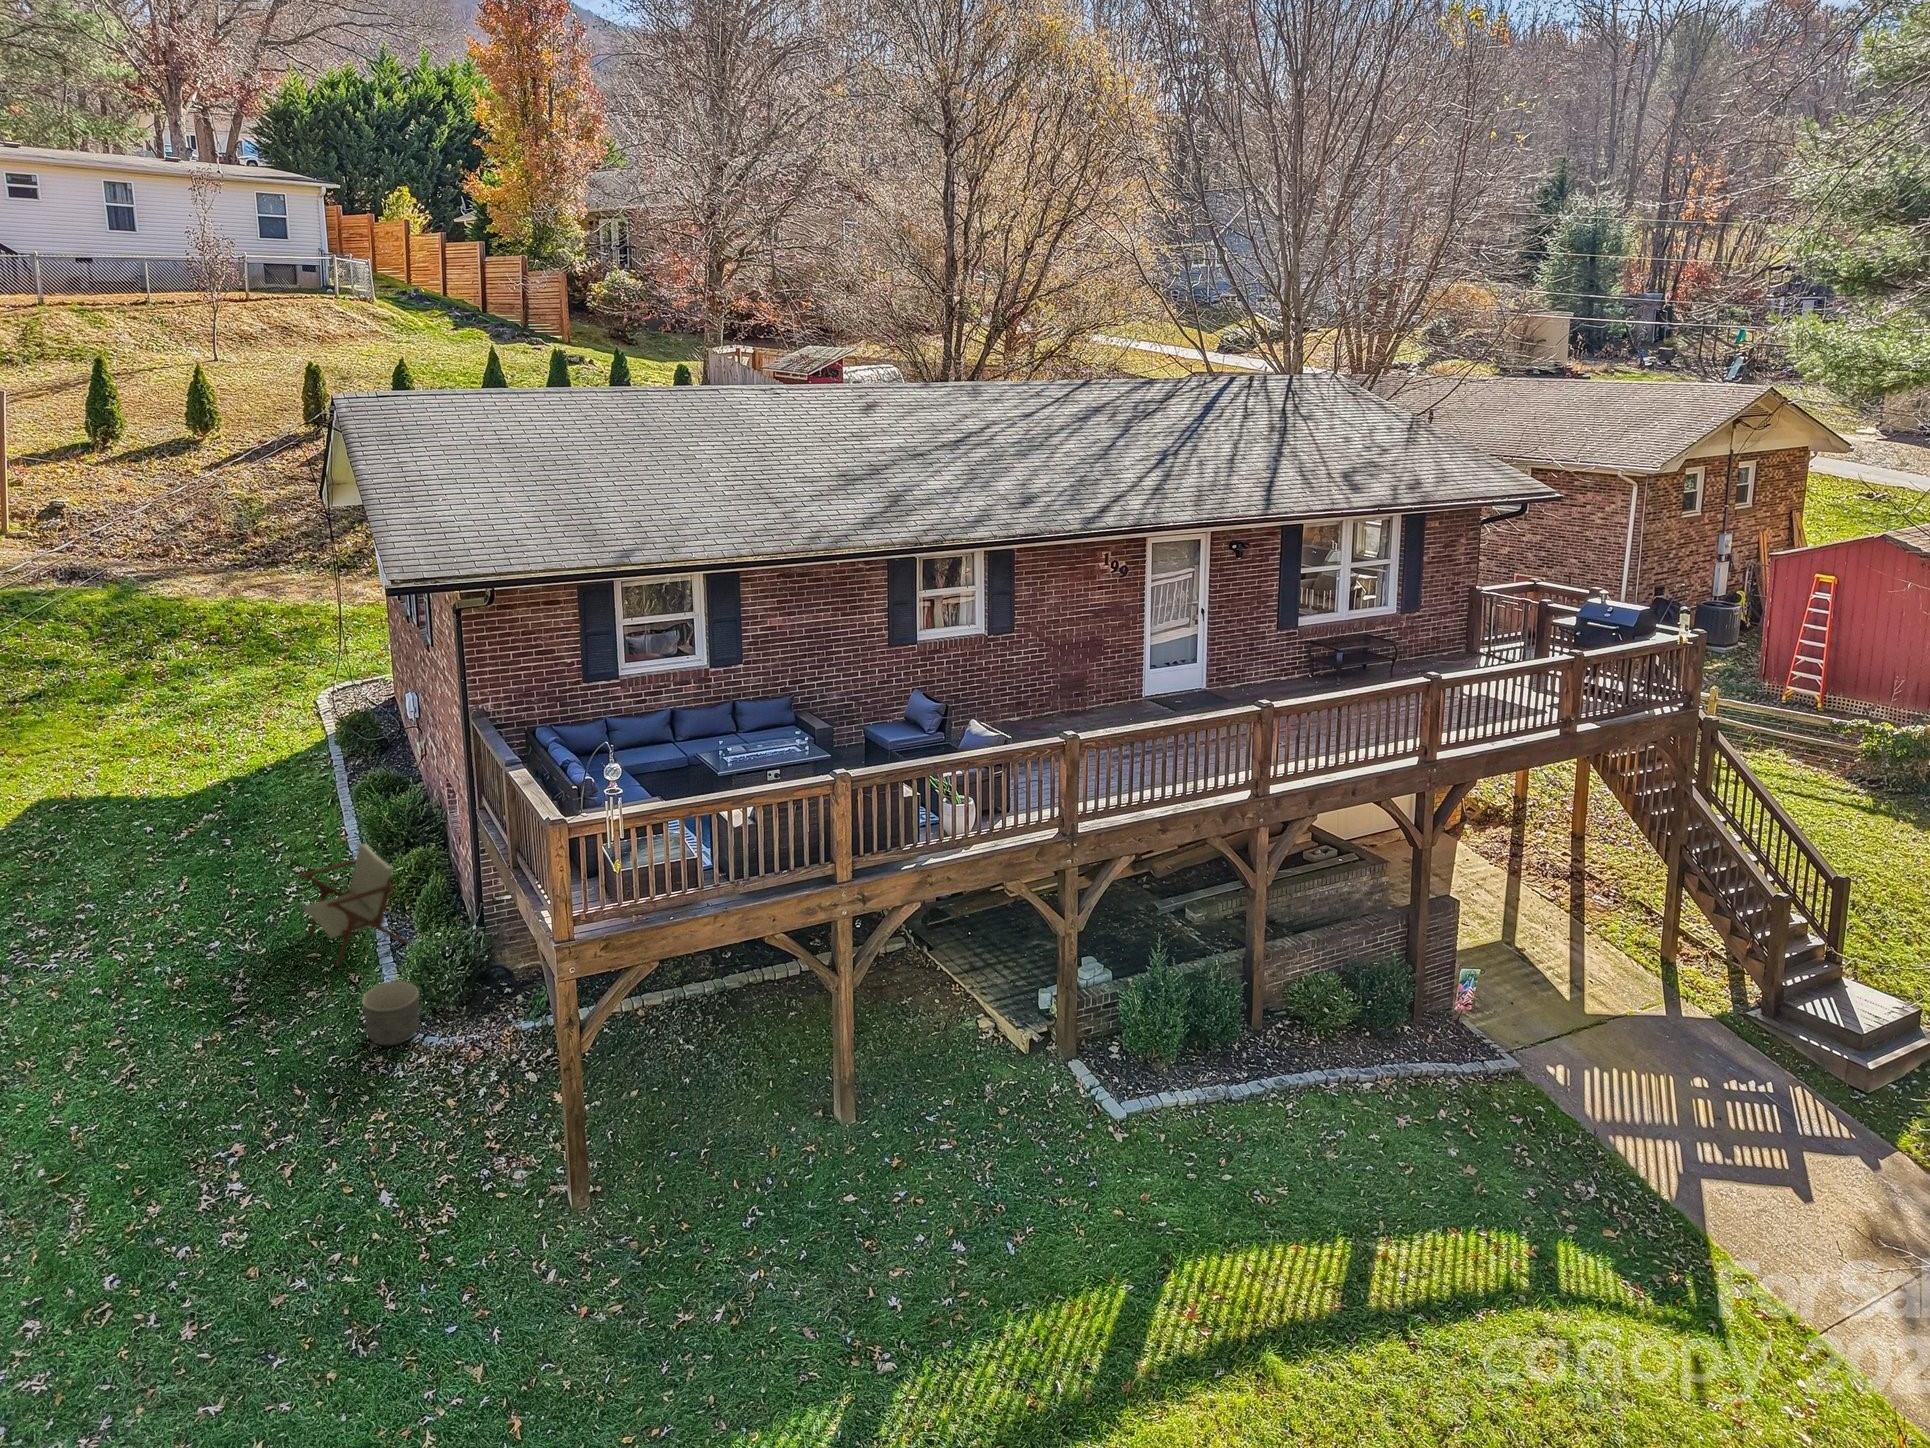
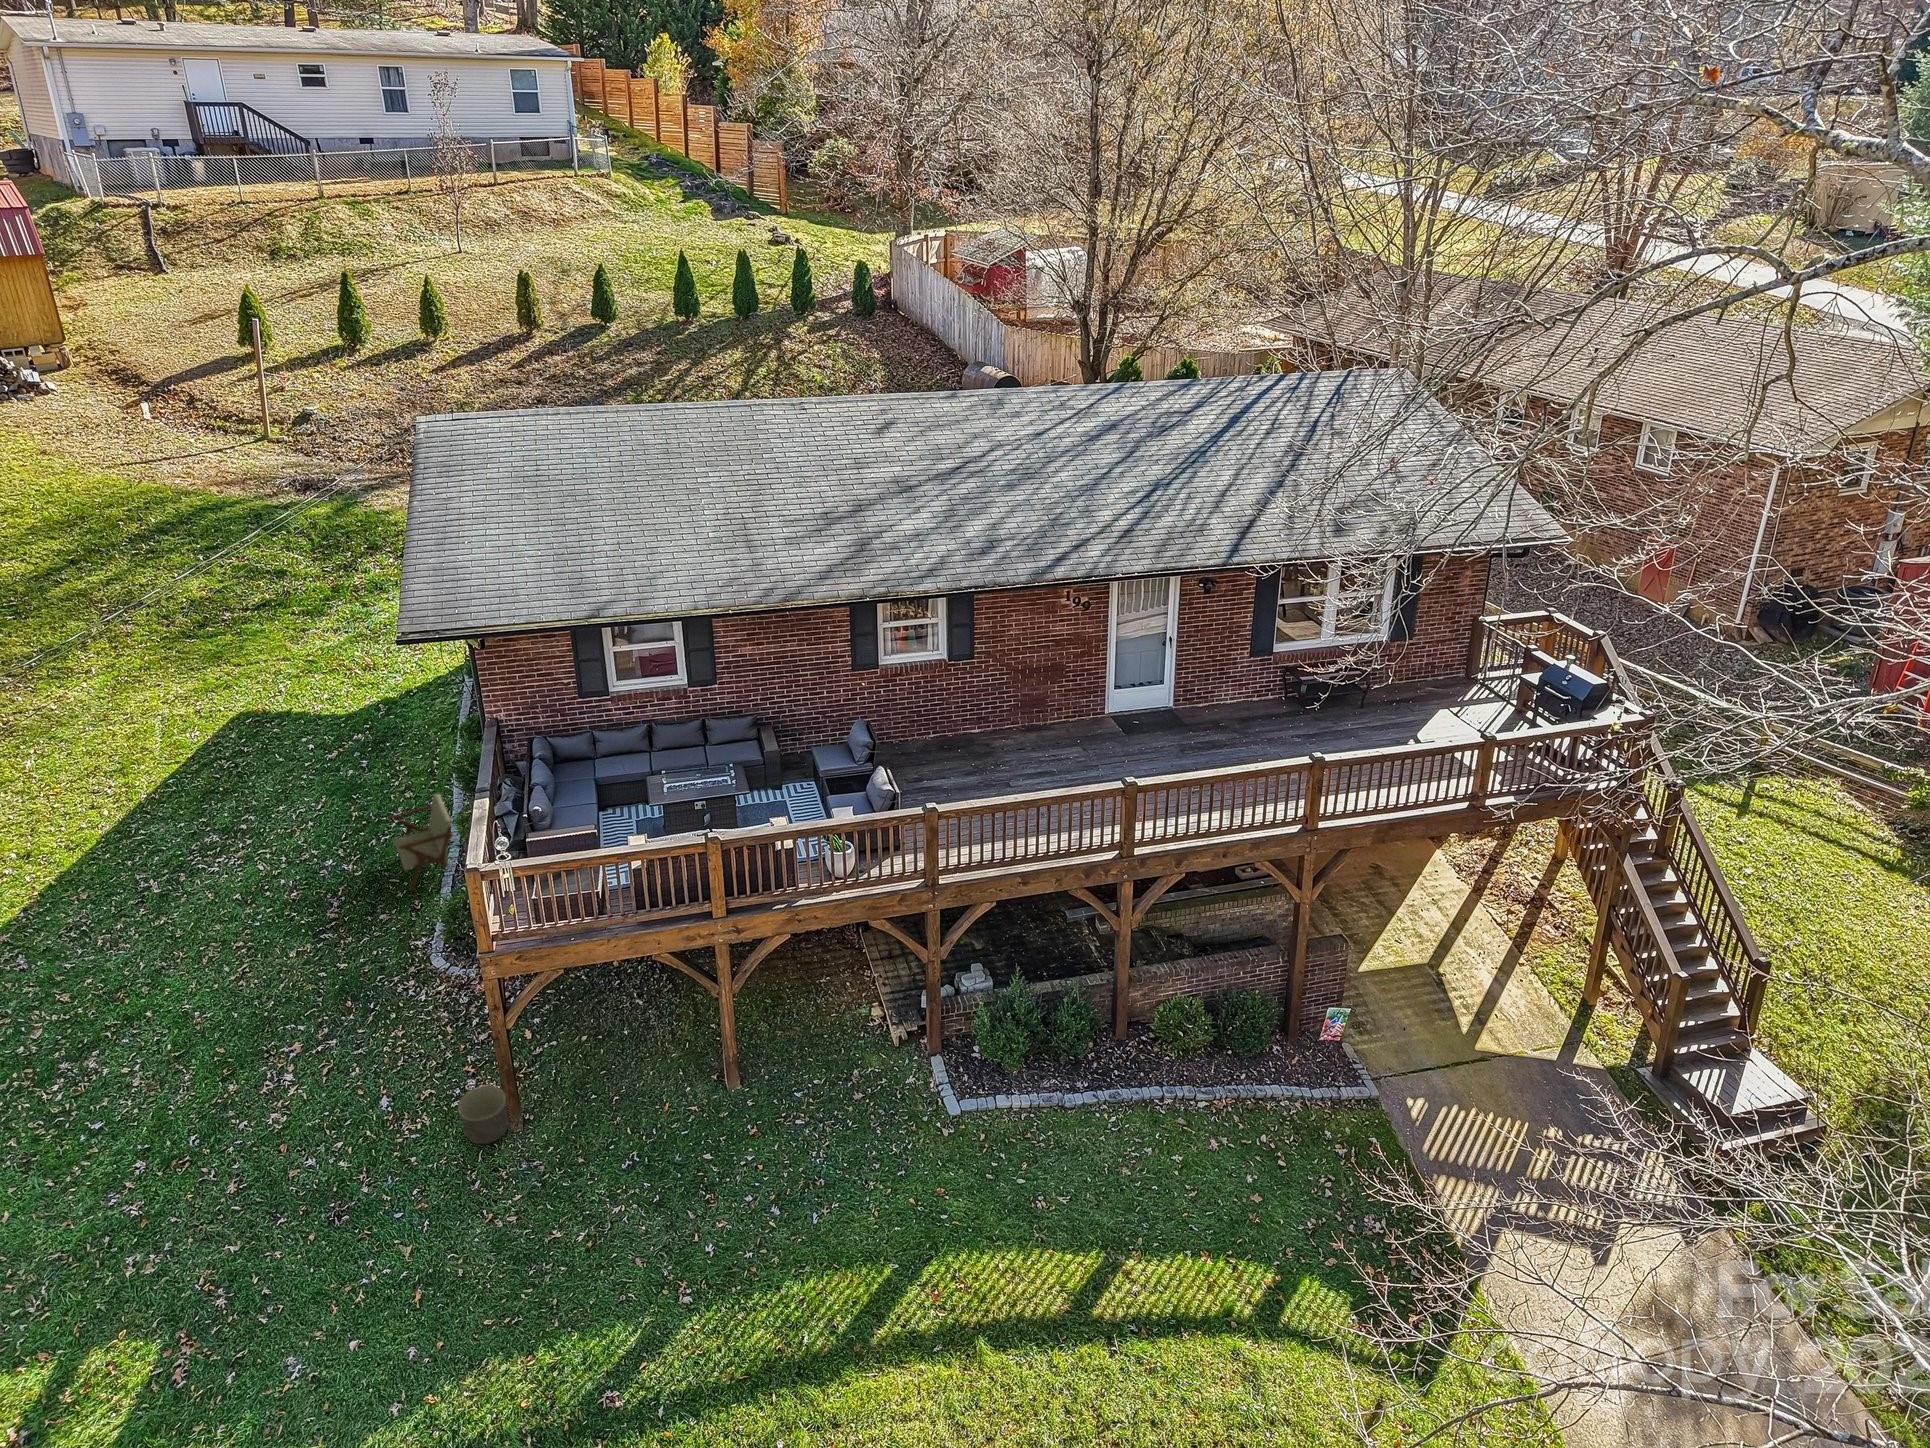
planter: present [362,982,419,1045] -> present [458,1085,509,1144]

